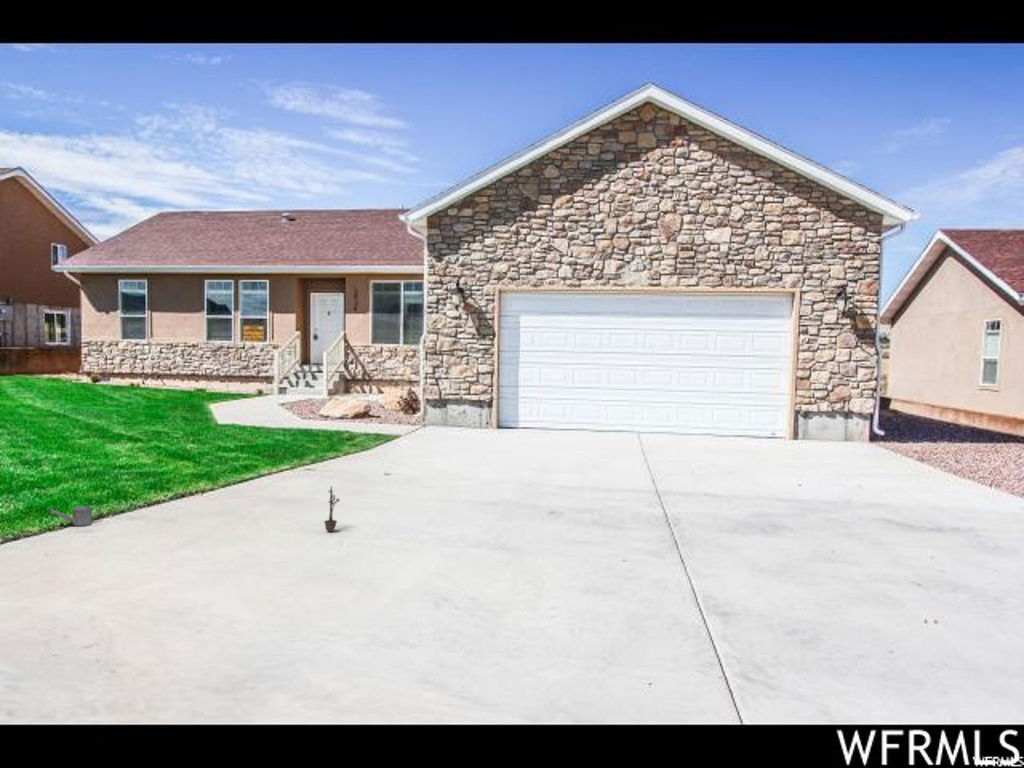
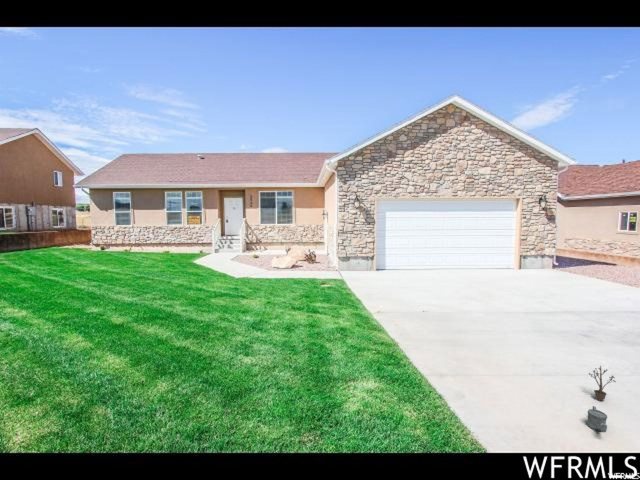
watering can: present [50,506,101,527] -> present [587,406,607,432]

